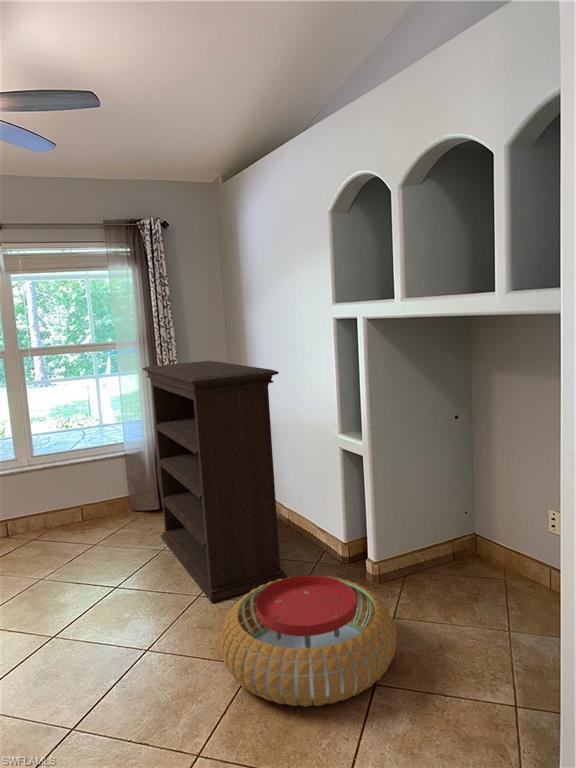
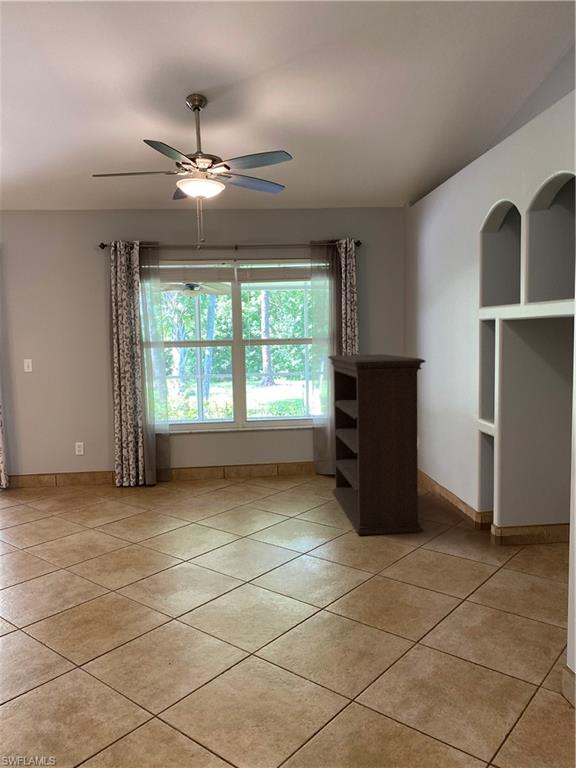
pouf: present [220,575,397,707] -> none [353,517,492,602]

